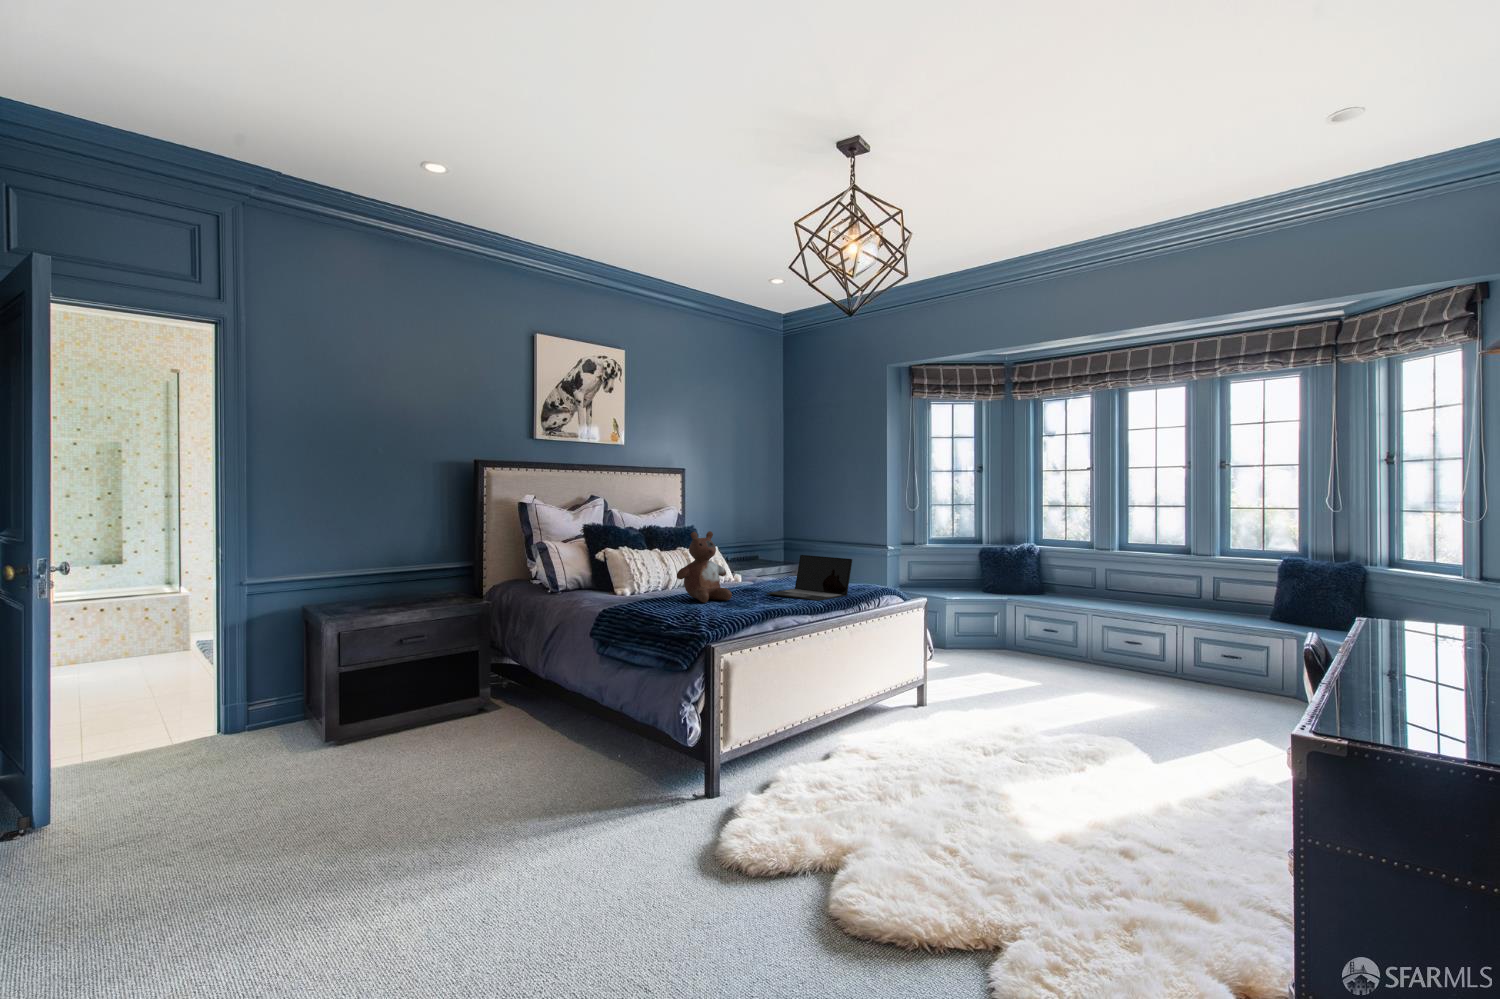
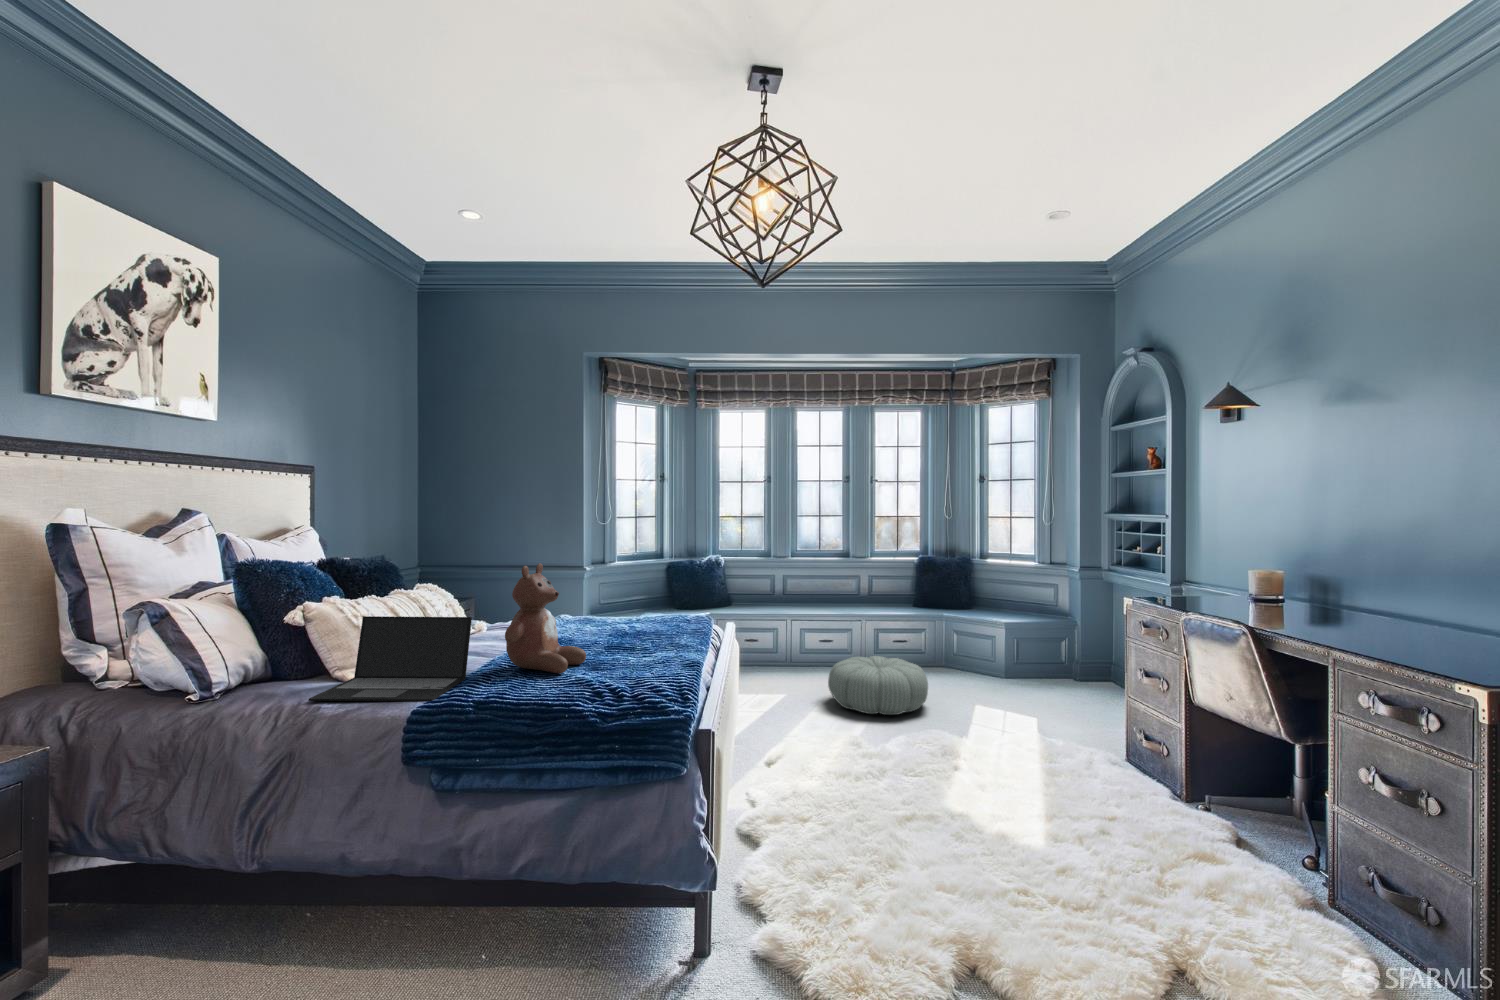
laptop: present [767,555,852,601] -> present [309,616,472,701]
pouf: none [1073,656,1194,721] -> present [828,656,928,715]

